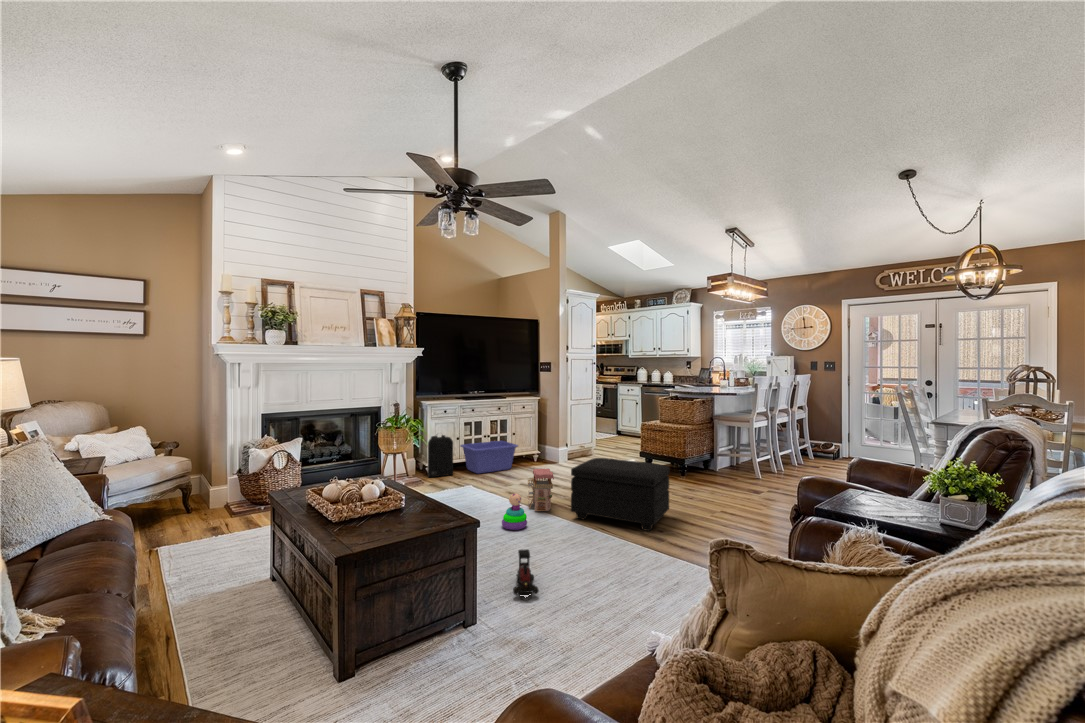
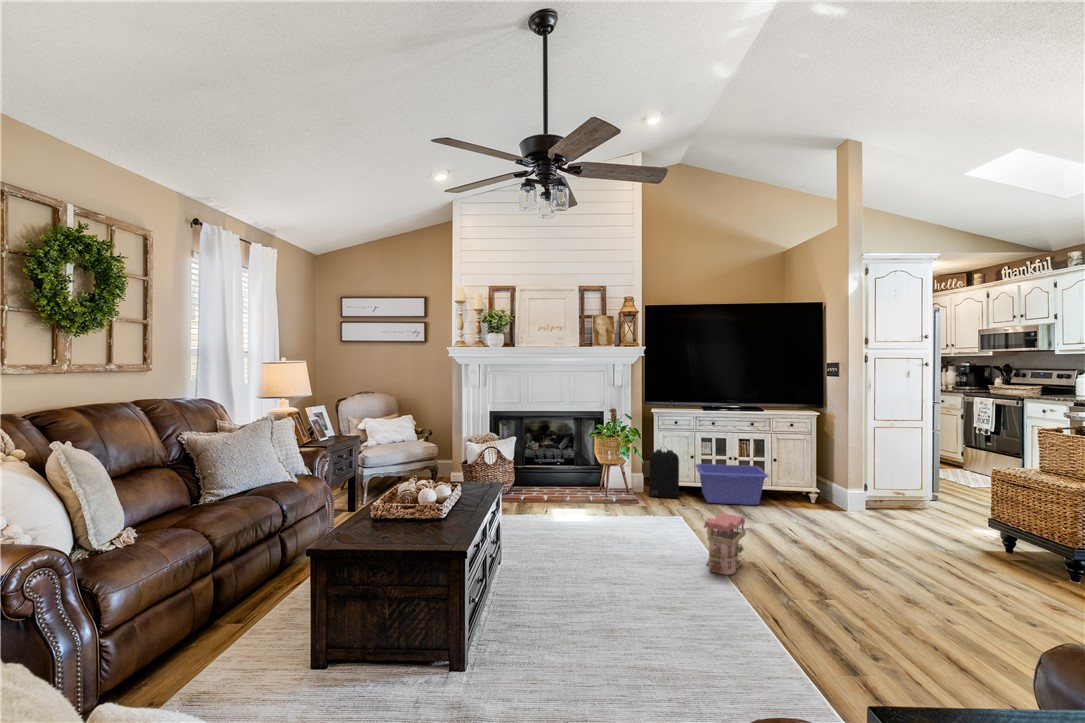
footstool: present [571,458,670,531] -> none [741,516,923,659]
stacking toy: present [502,493,527,530] -> none [638,540,672,588]
toy train: present [513,549,539,601] -> none [525,614,583,684]

